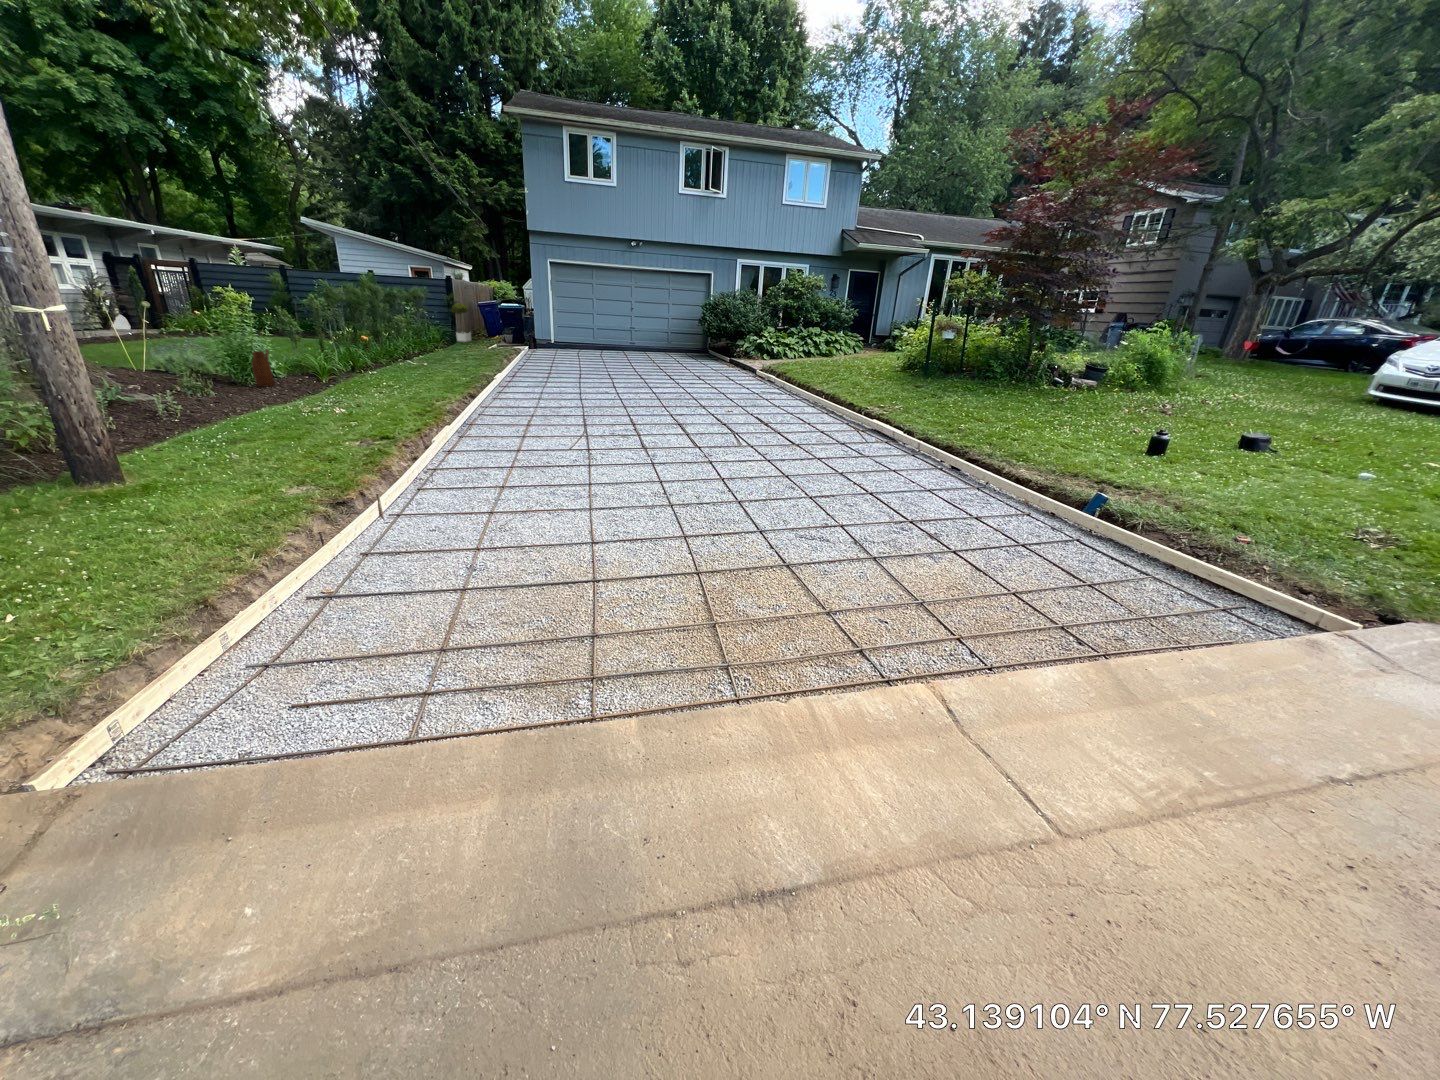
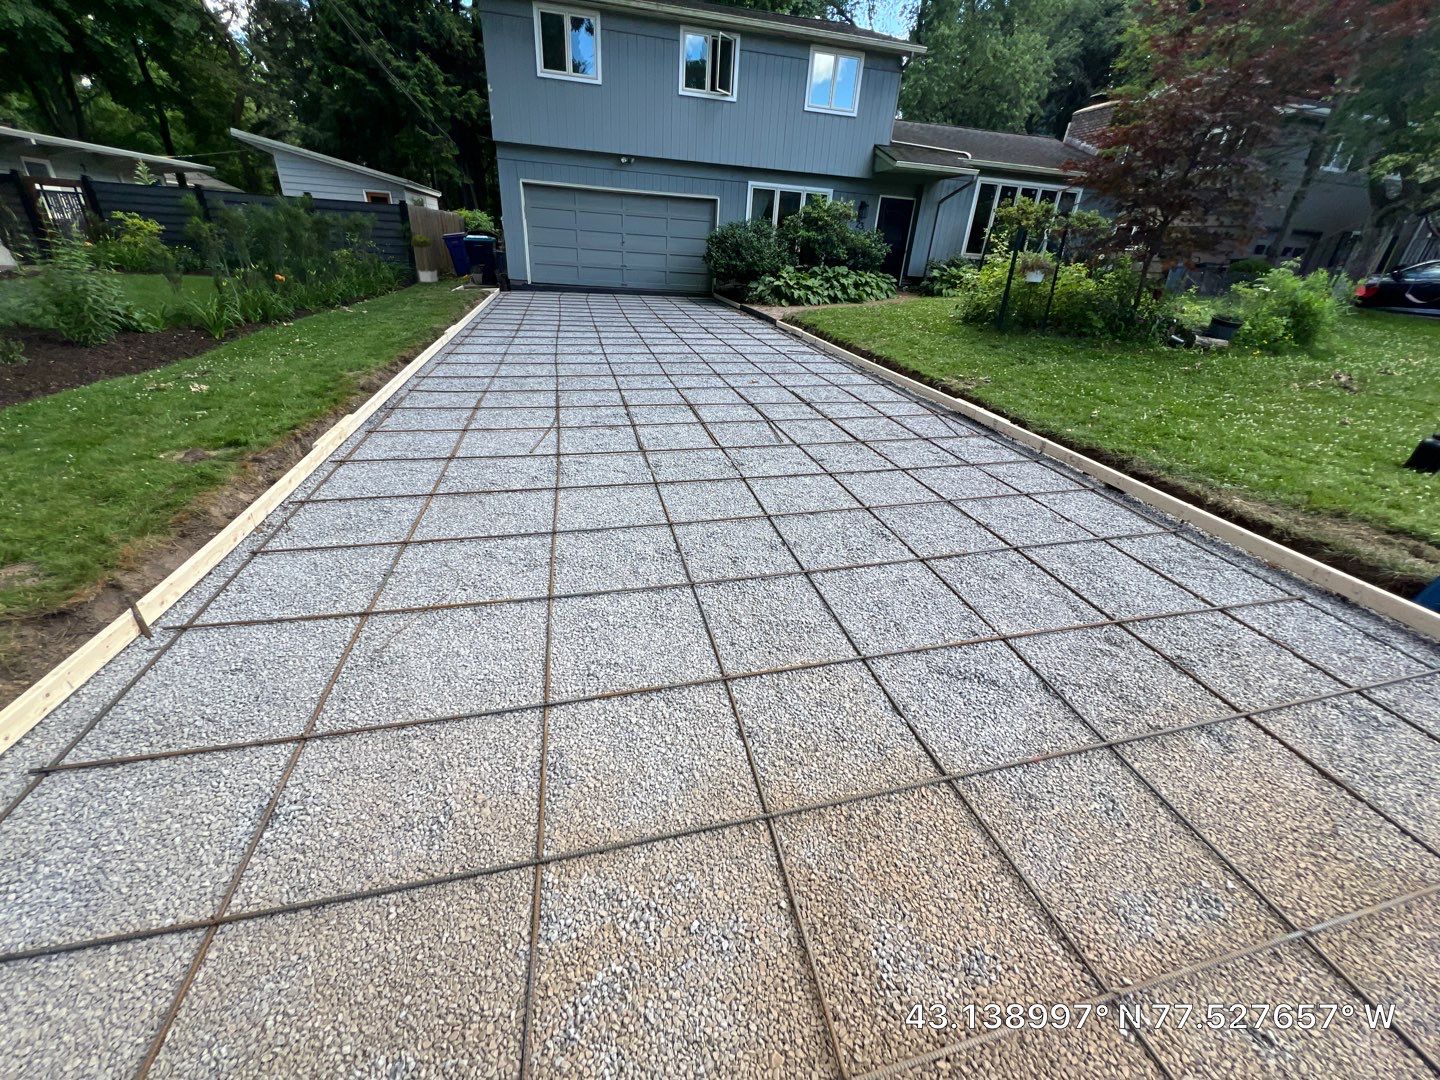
watering can: present [251,349,275,387] -> none [105,293,147,345]

